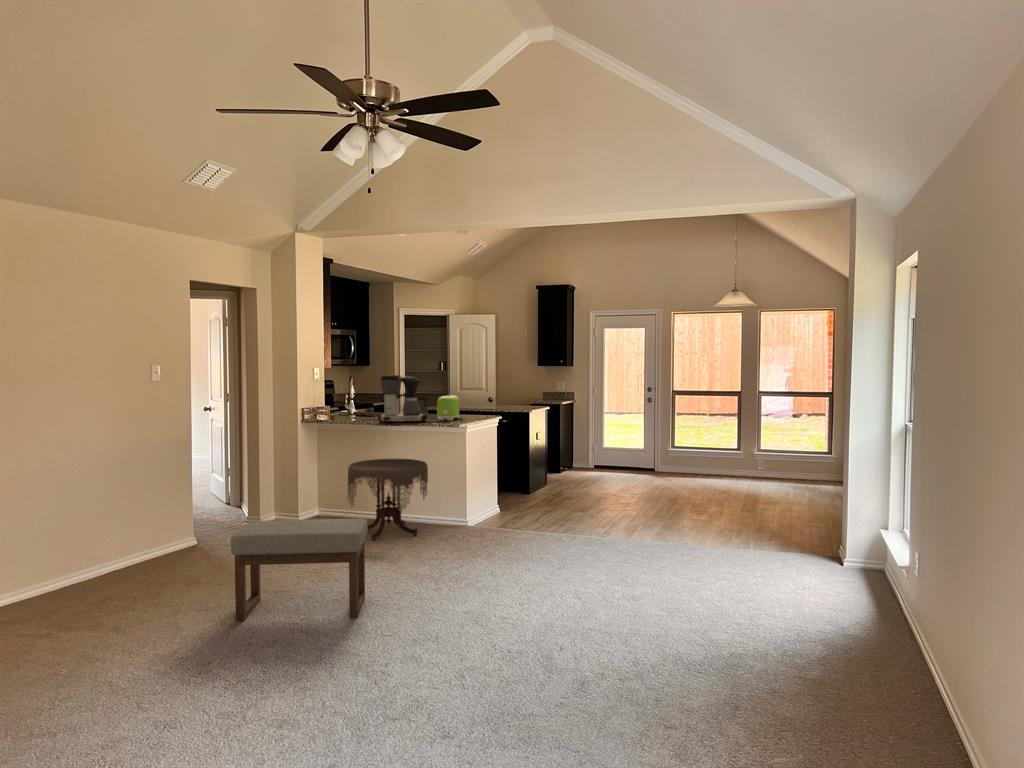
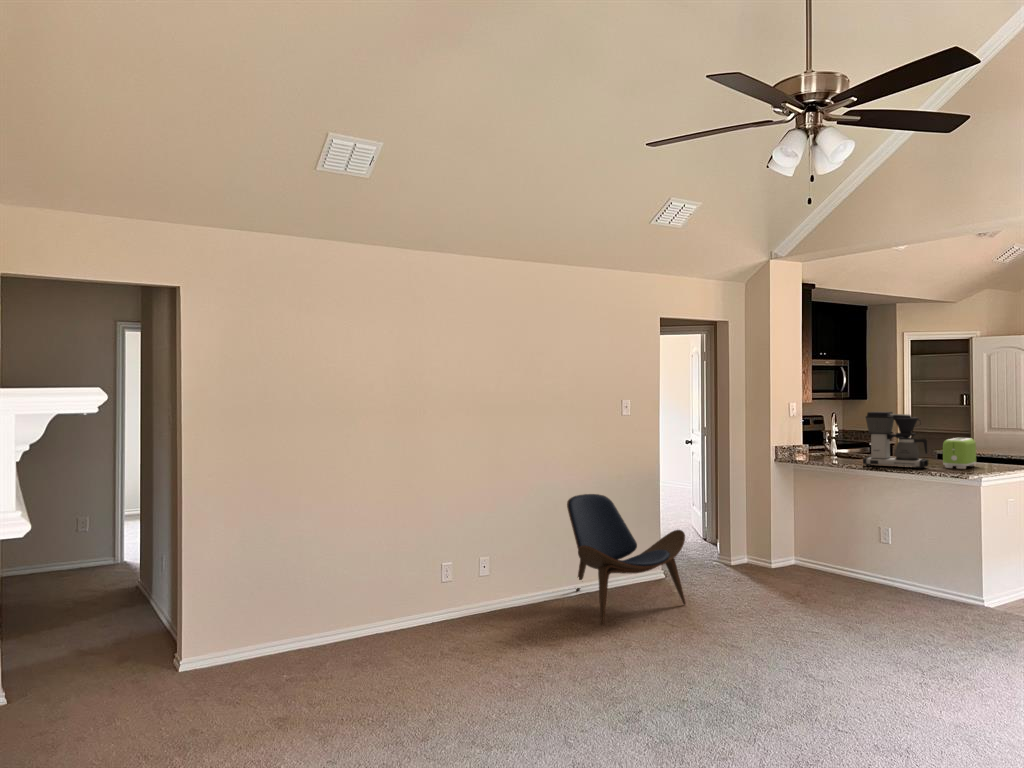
side table: present [347,459,428,541] -> none [822,509,927,607]
lounge chair: none [86,468,225,604] -> present [567,494,686,625]
ottoman: present [231,519,367,621] -> none [679,562,831,693]

